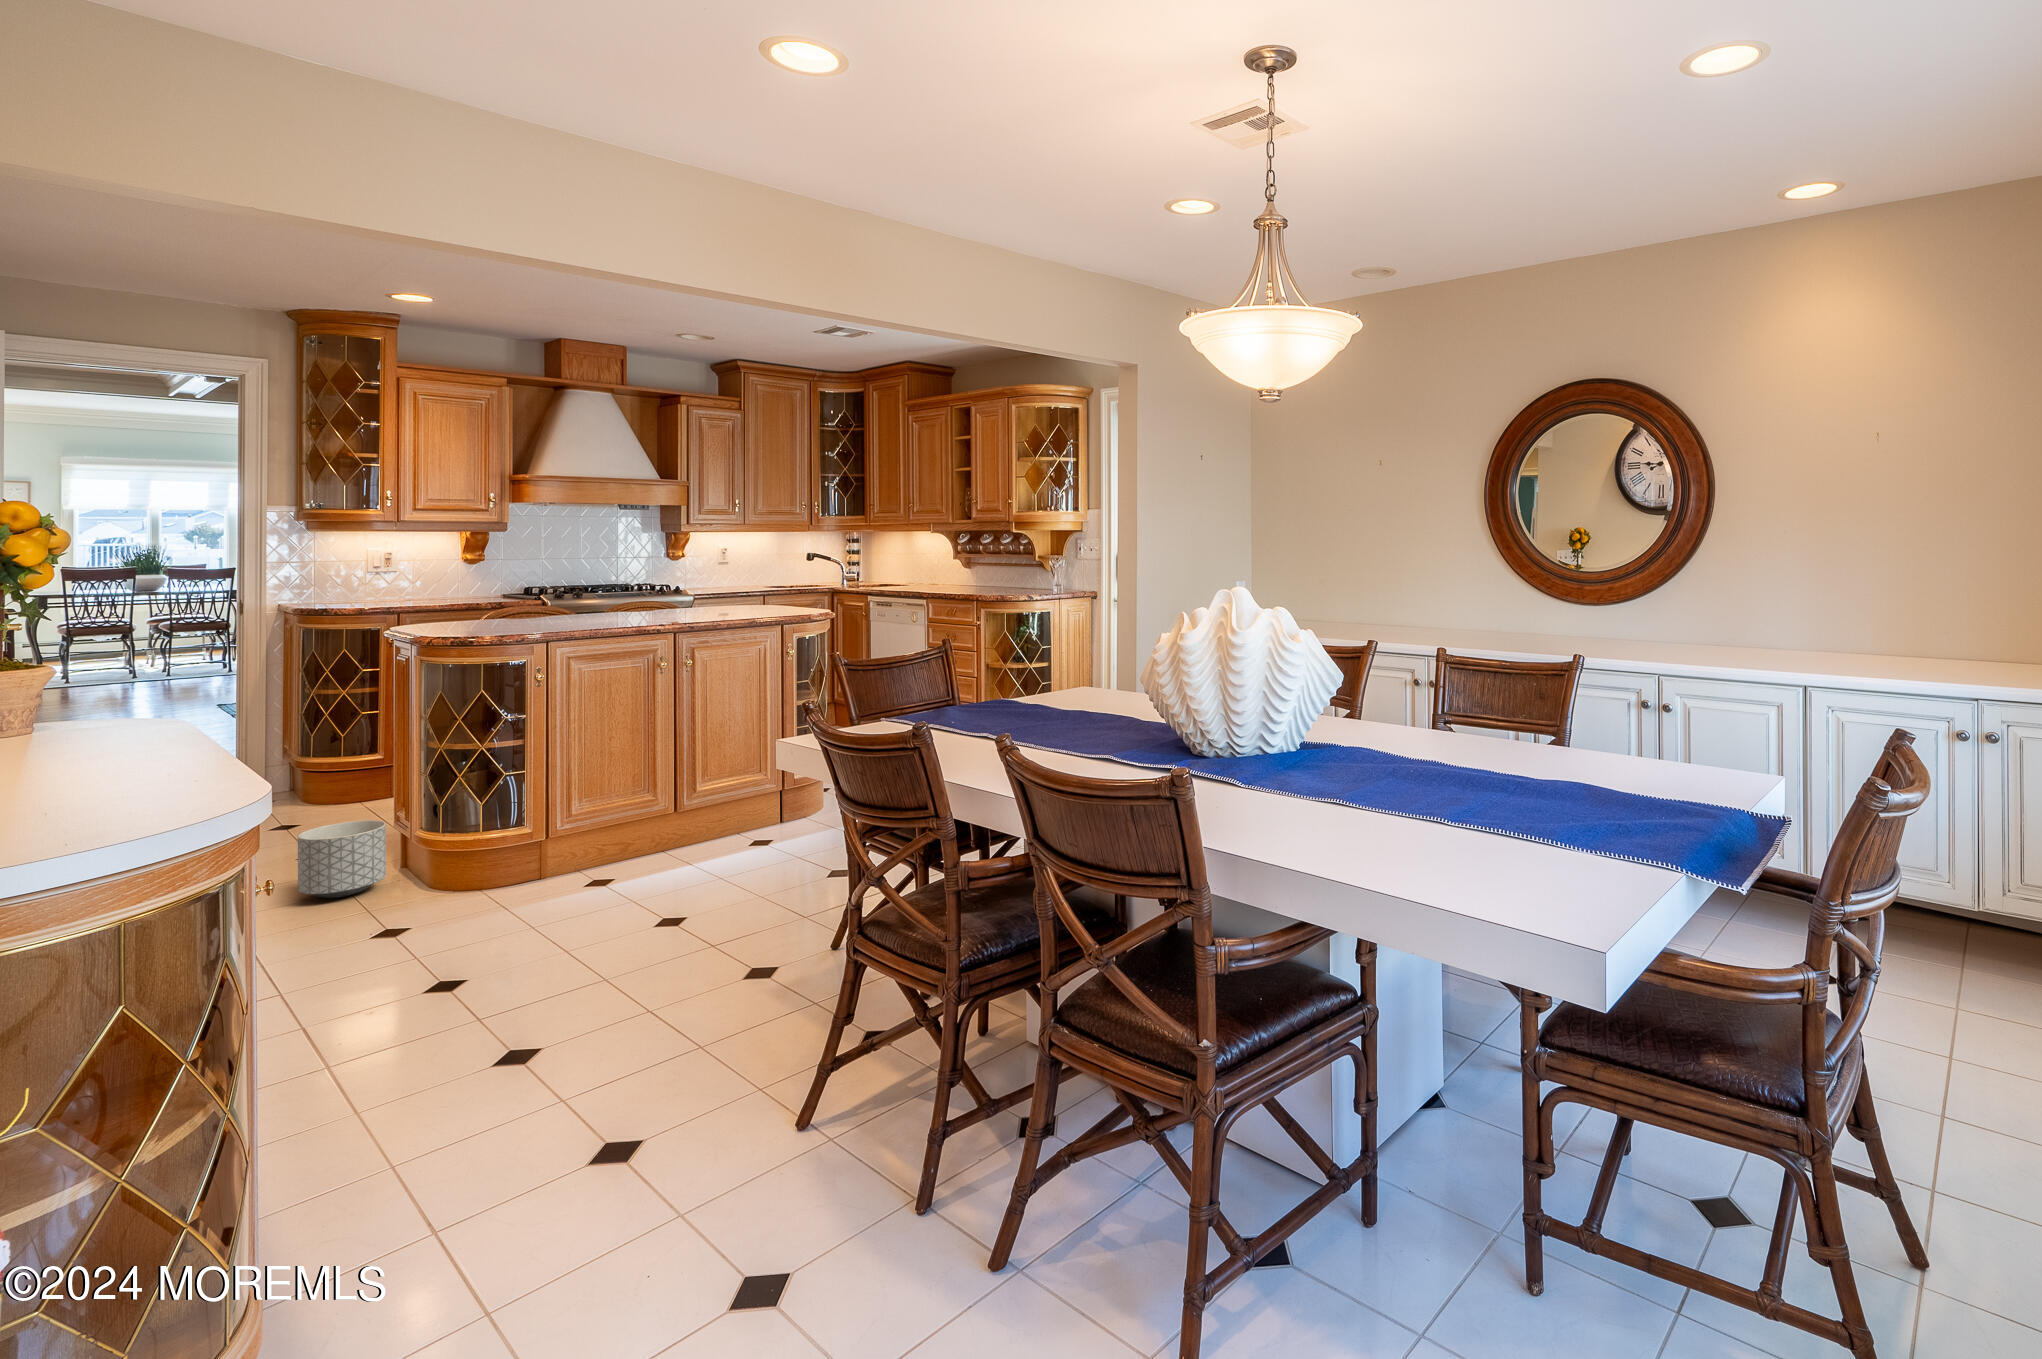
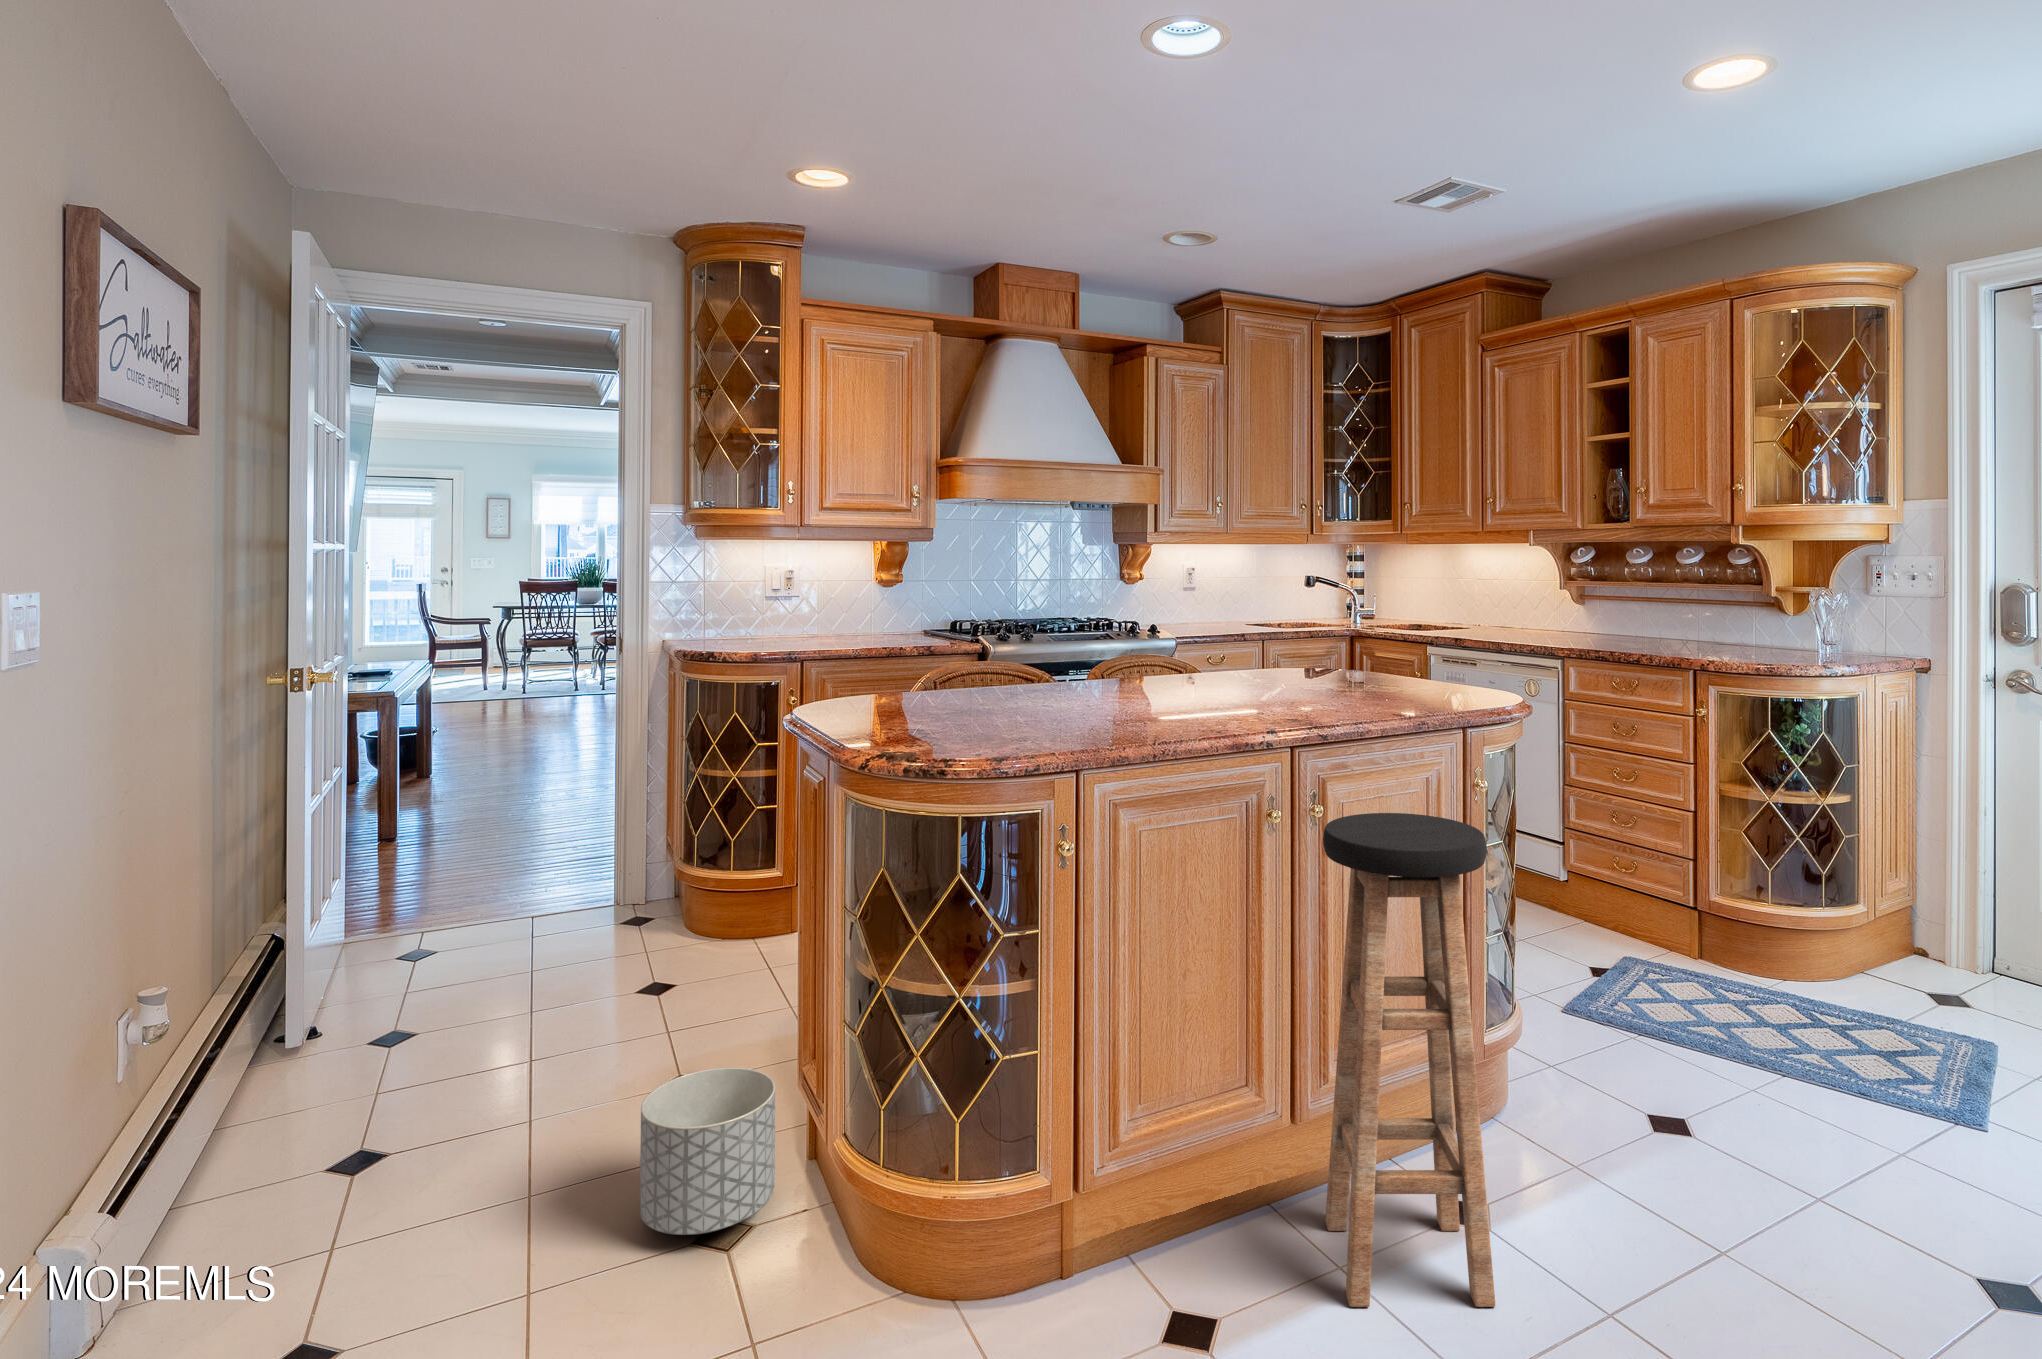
bar stool: none [699,660,780,871] -> present [1323,813,1495,1307]

